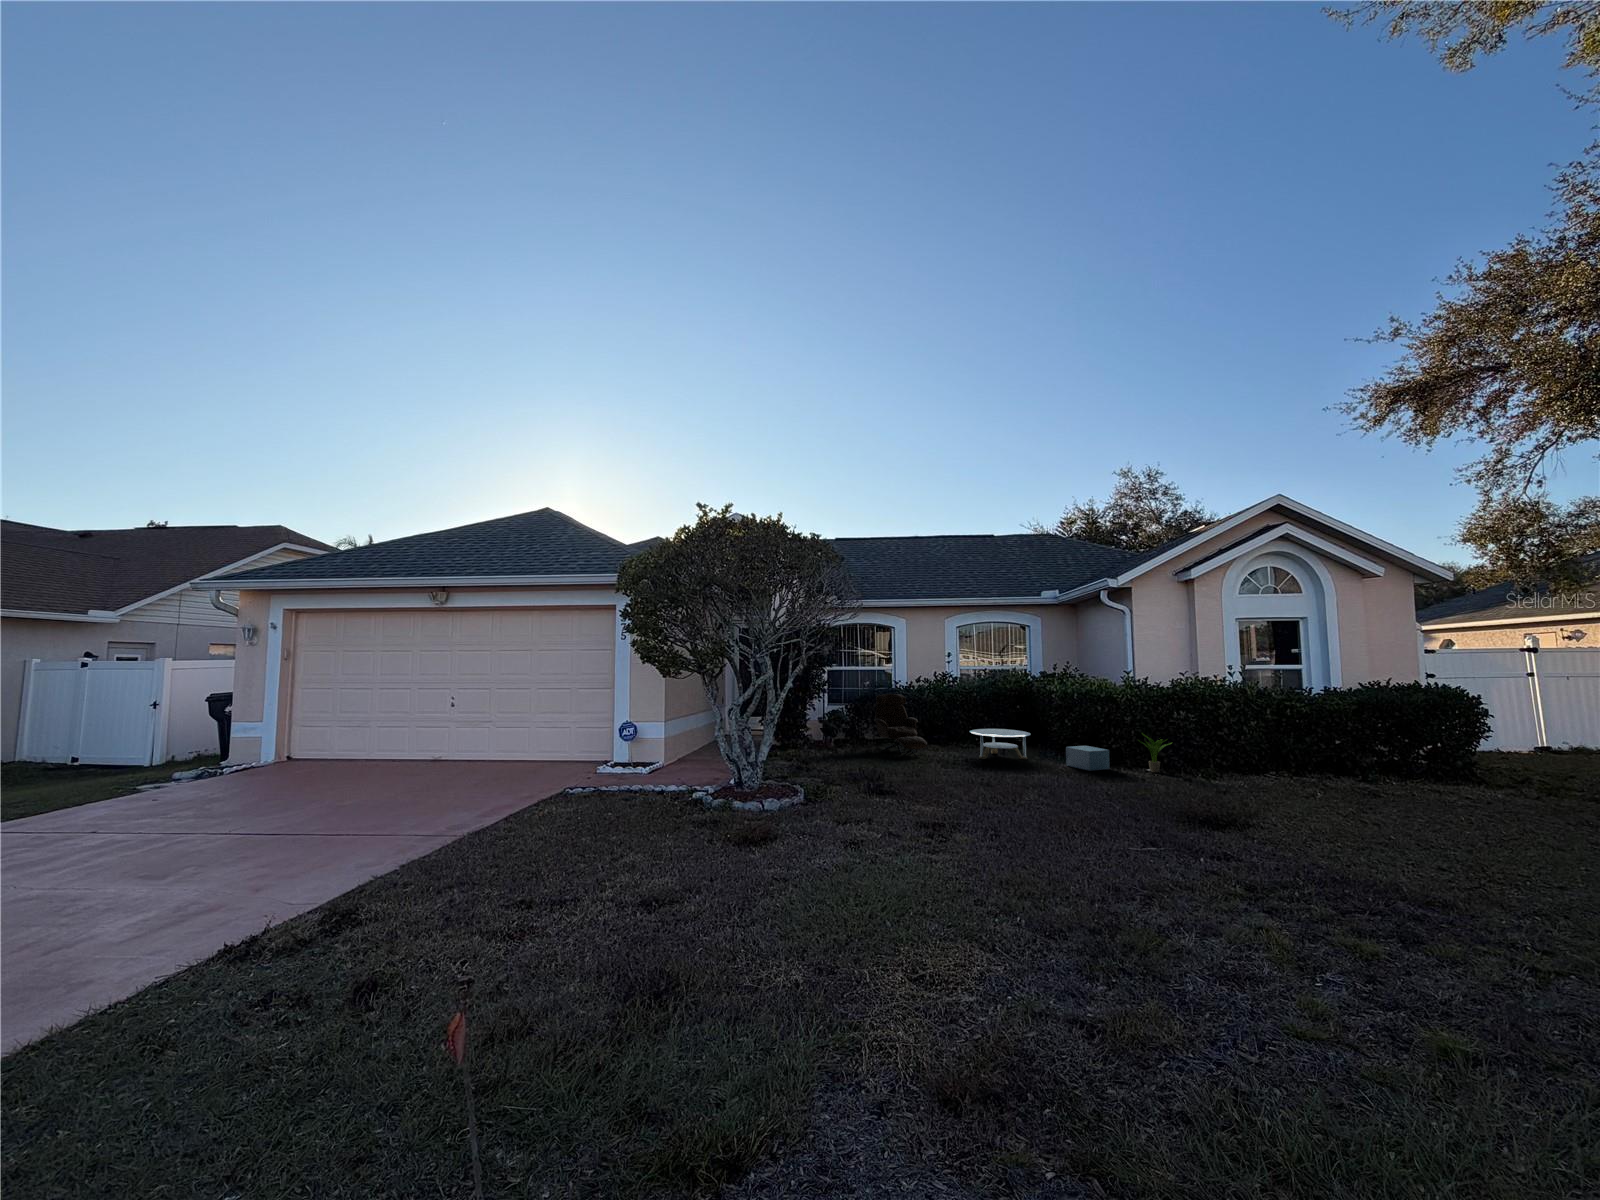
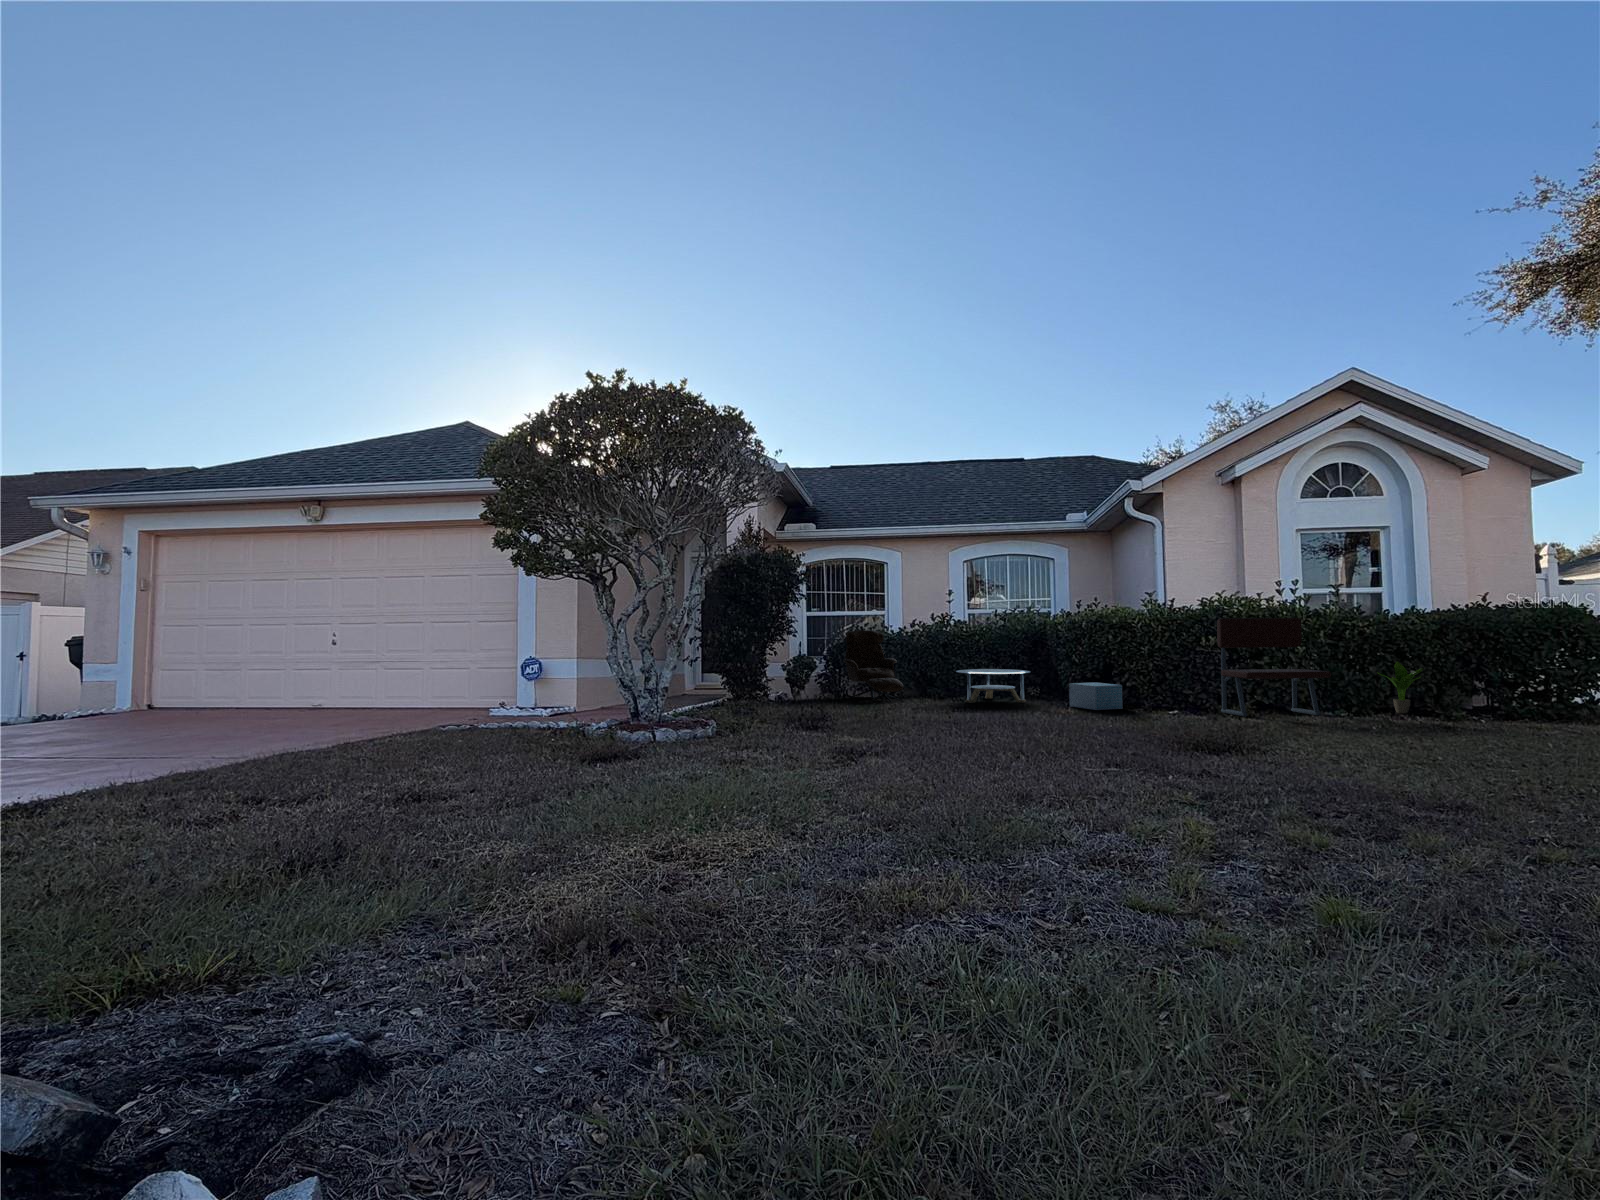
bench: none [1186,700,1276,781] -> present [1217,618,1331,717]
potted plant: present [1138,733,1171,772] -> present [1378,662,1423,713]

